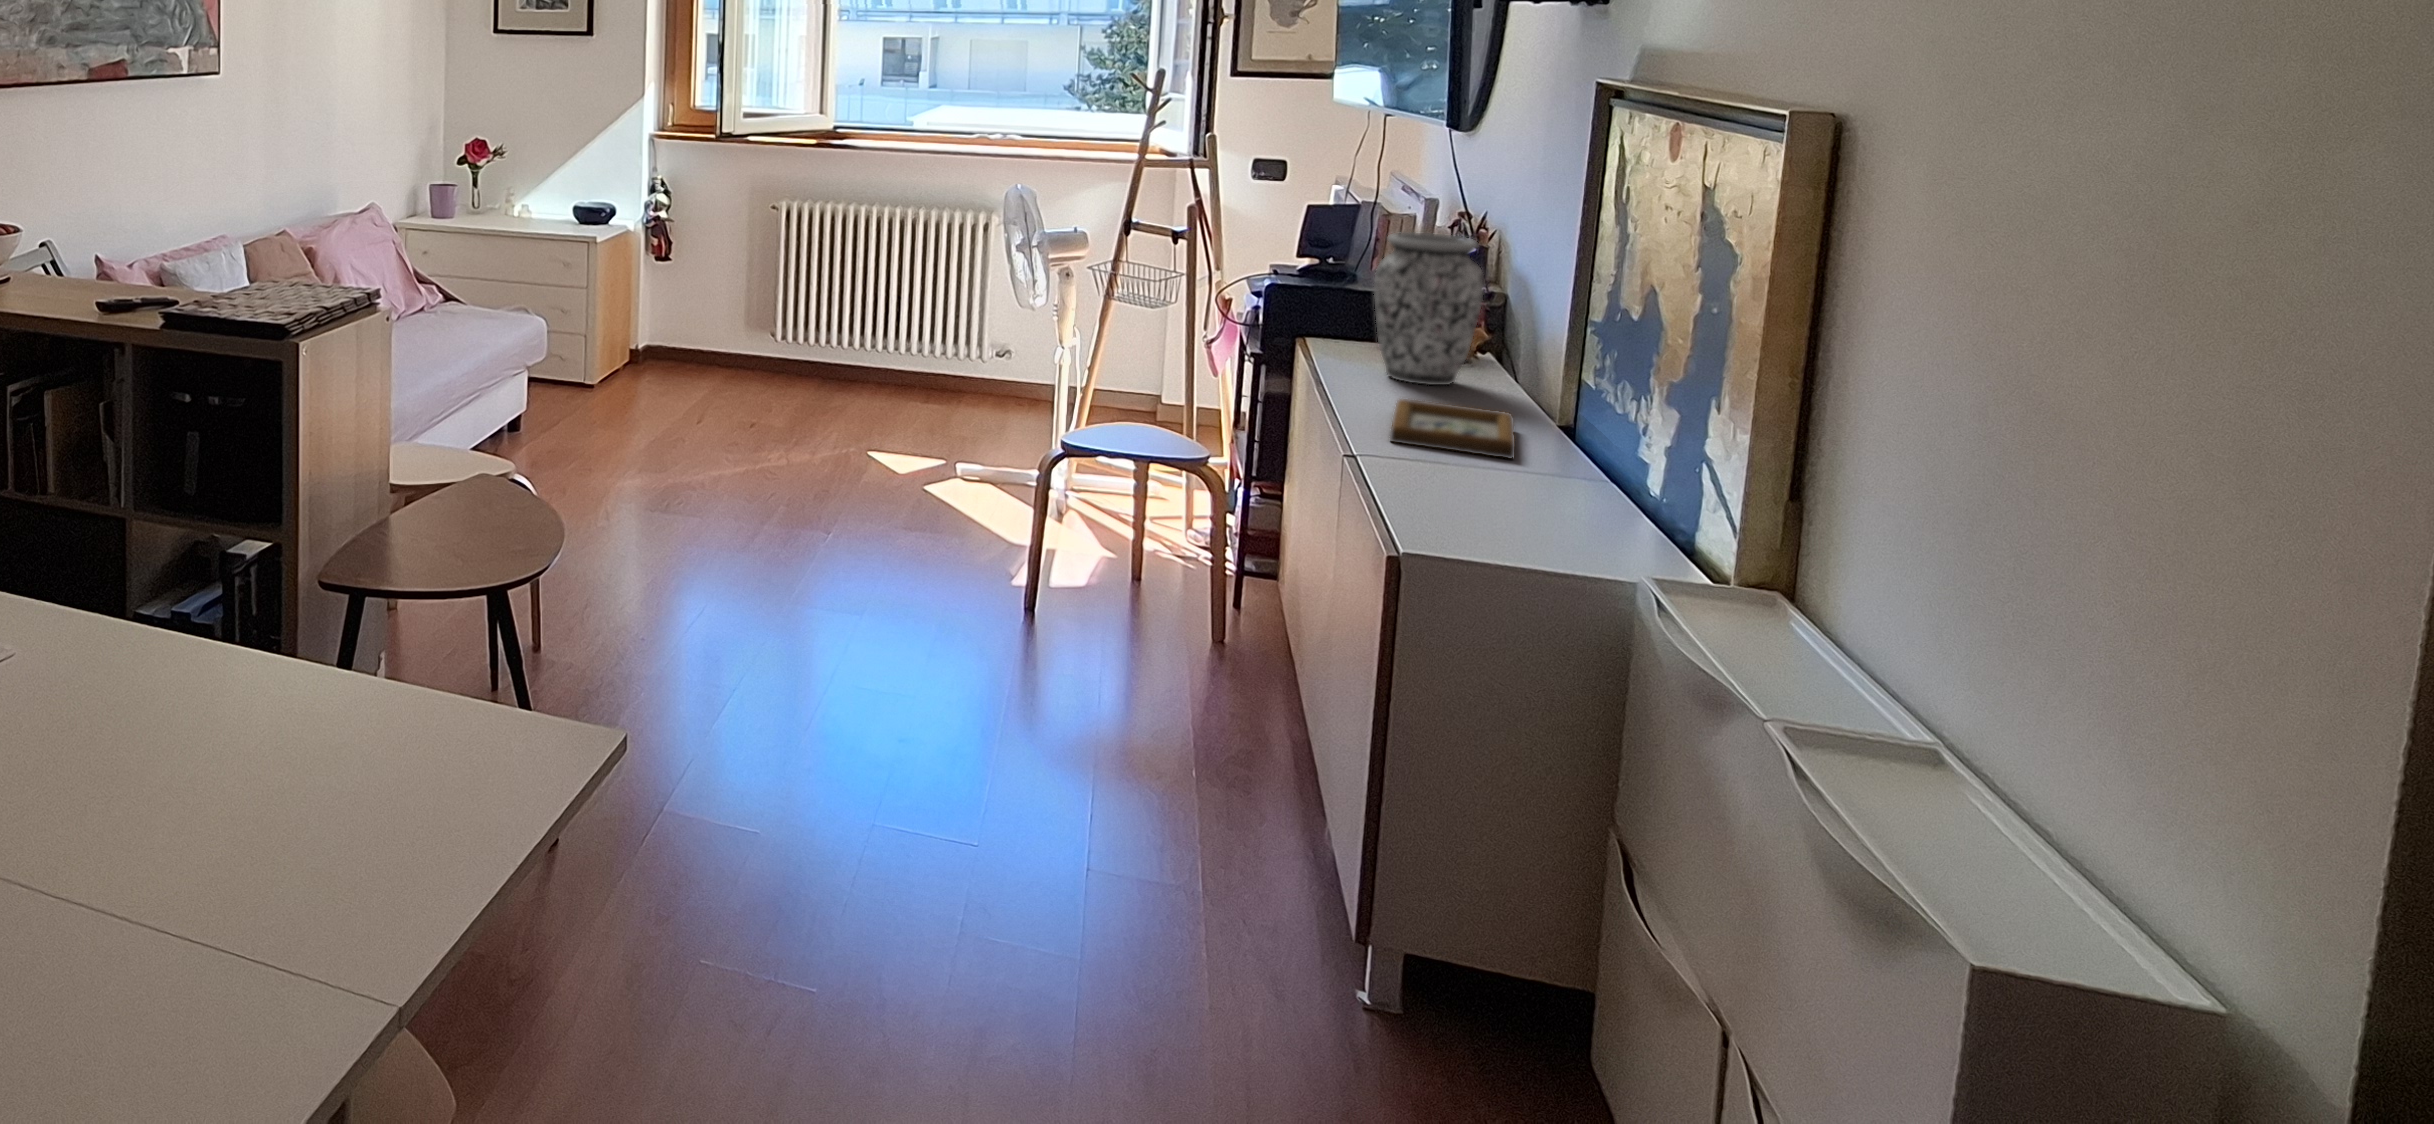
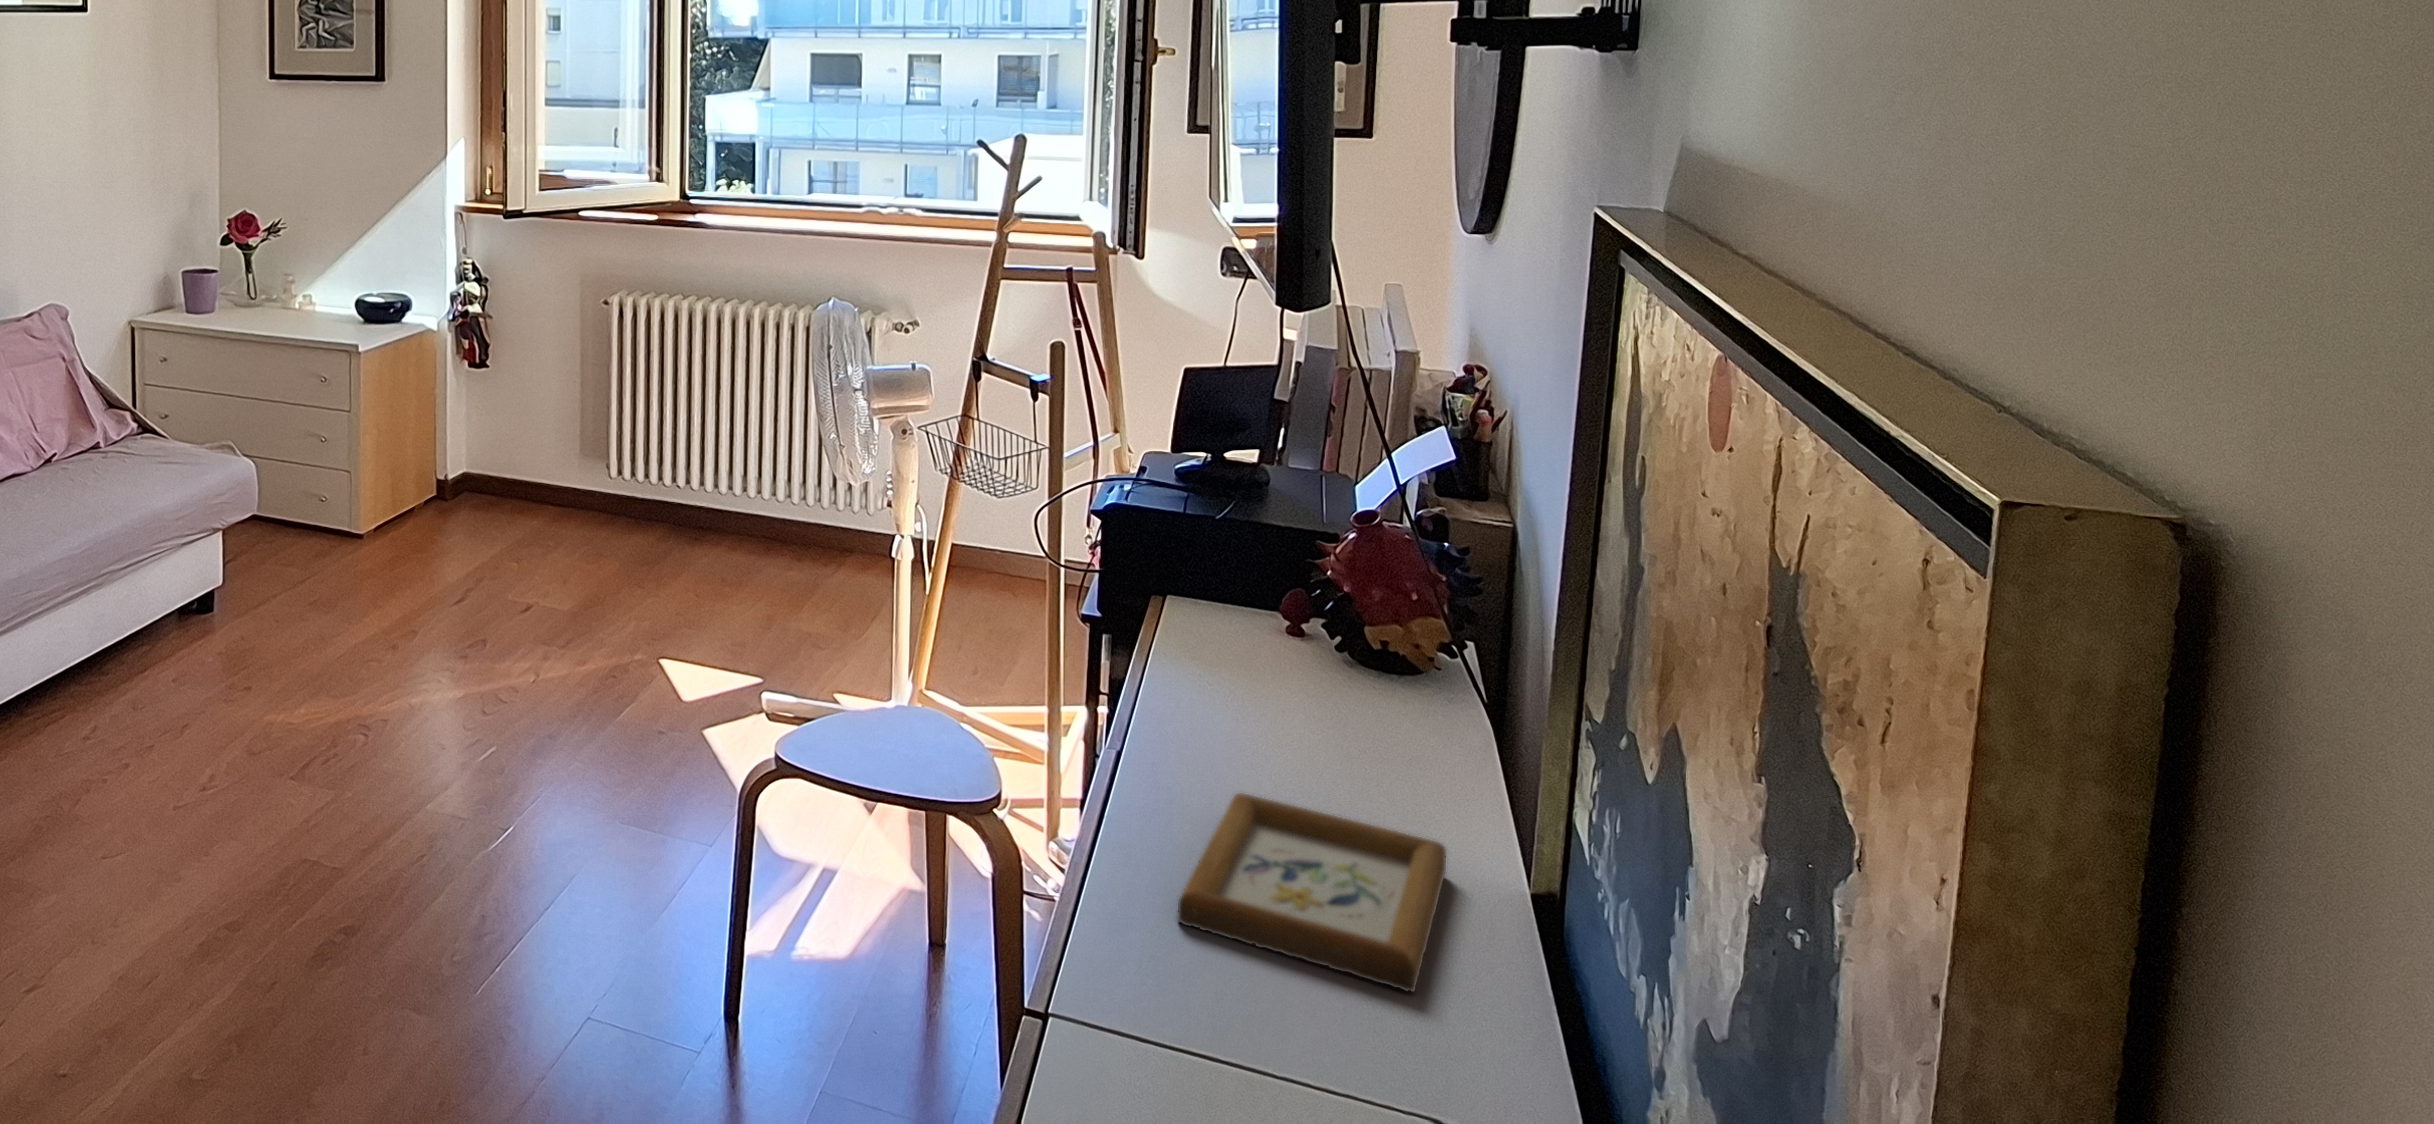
vase: present [1374,232,1484,385] -> none [1240,444,1428,726]

